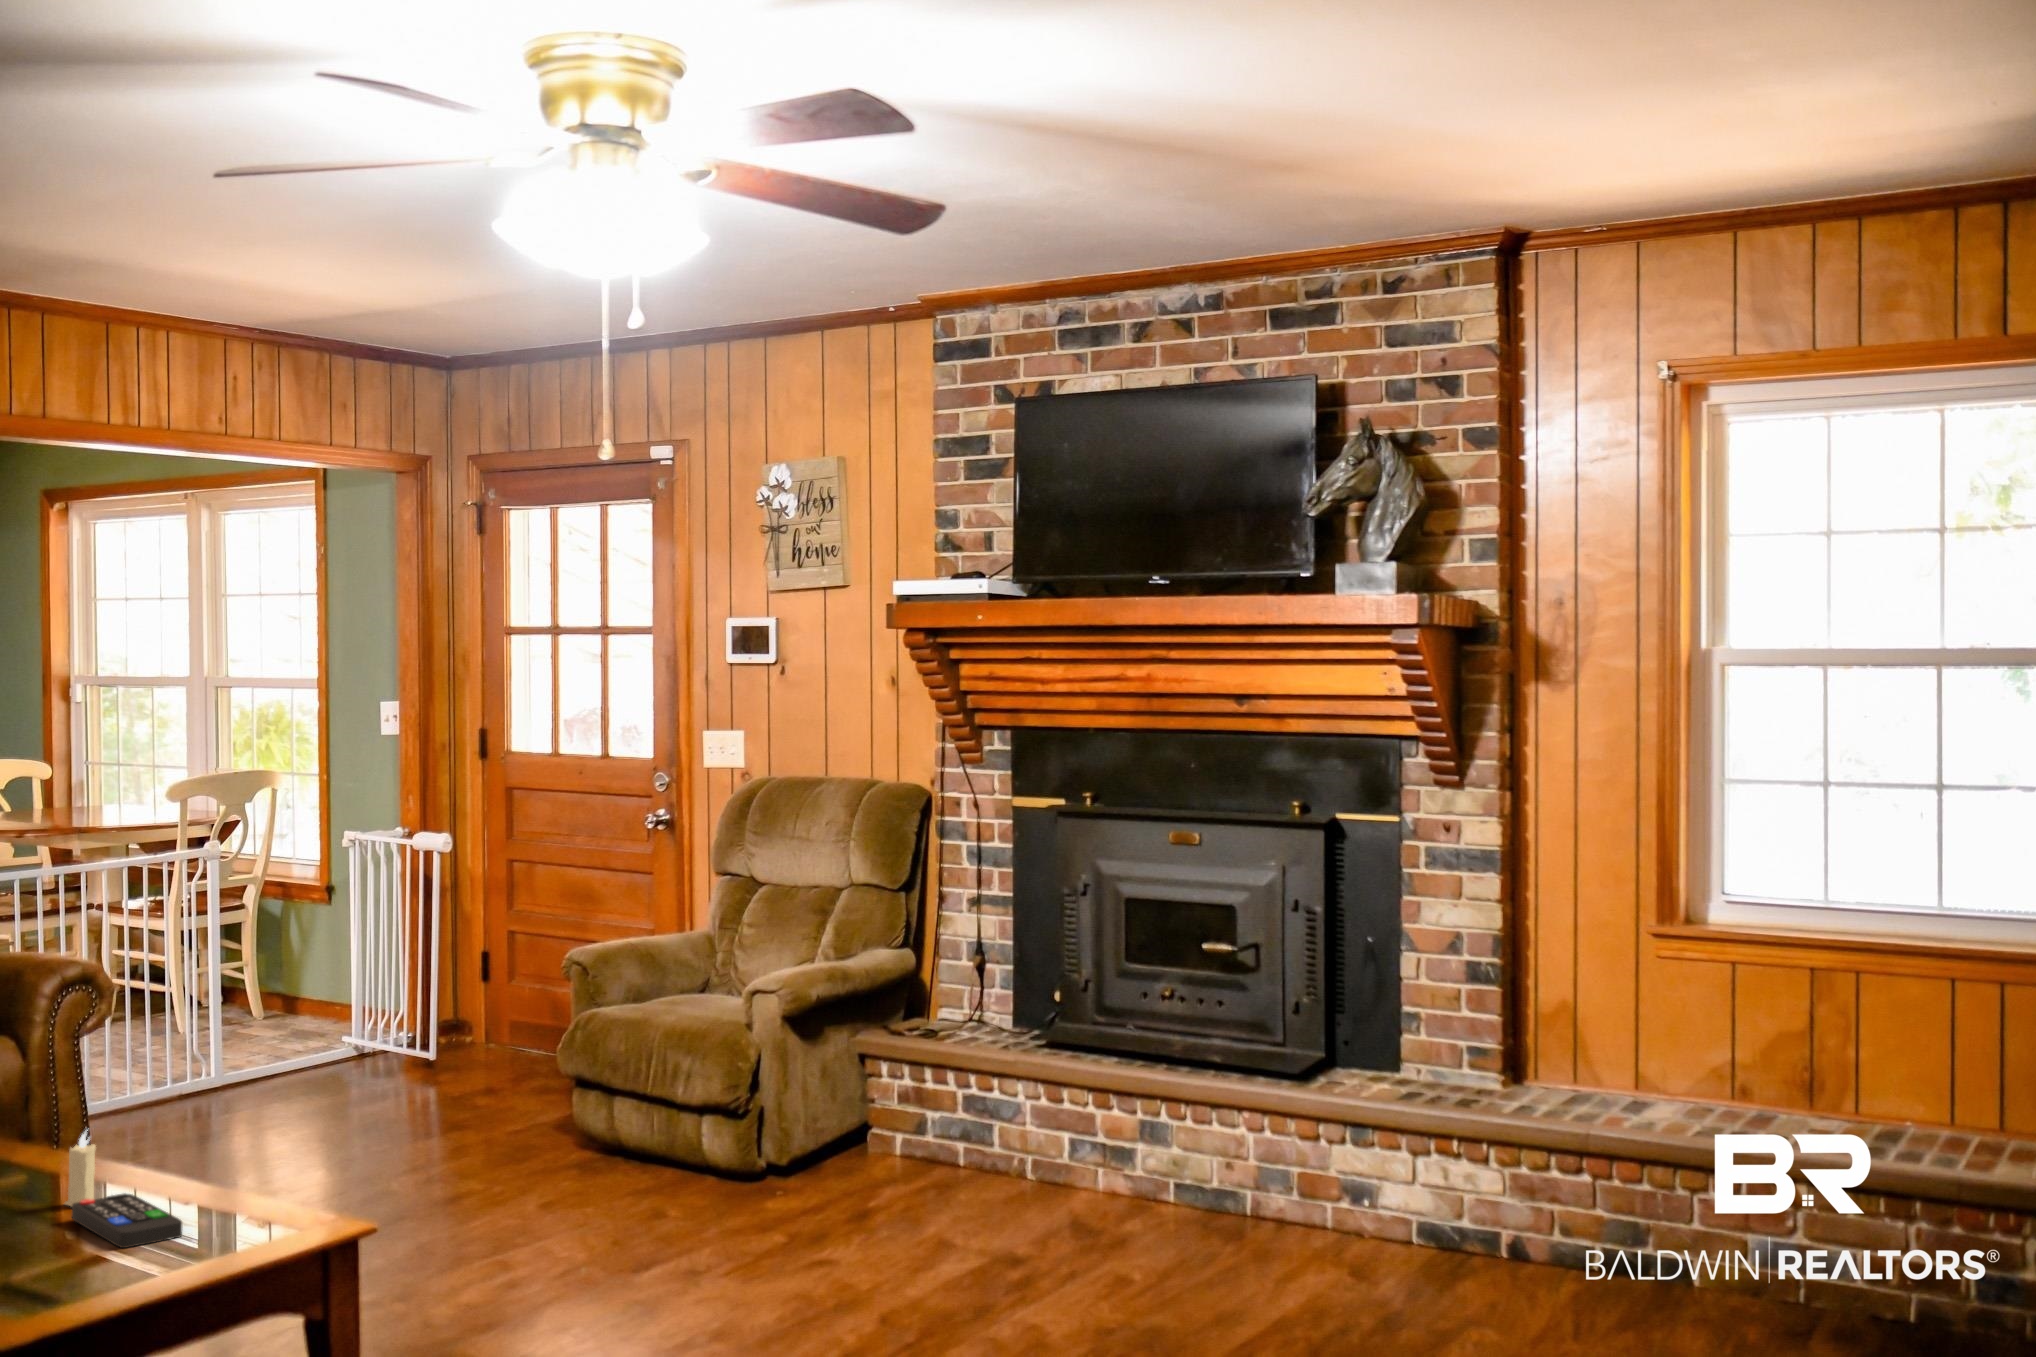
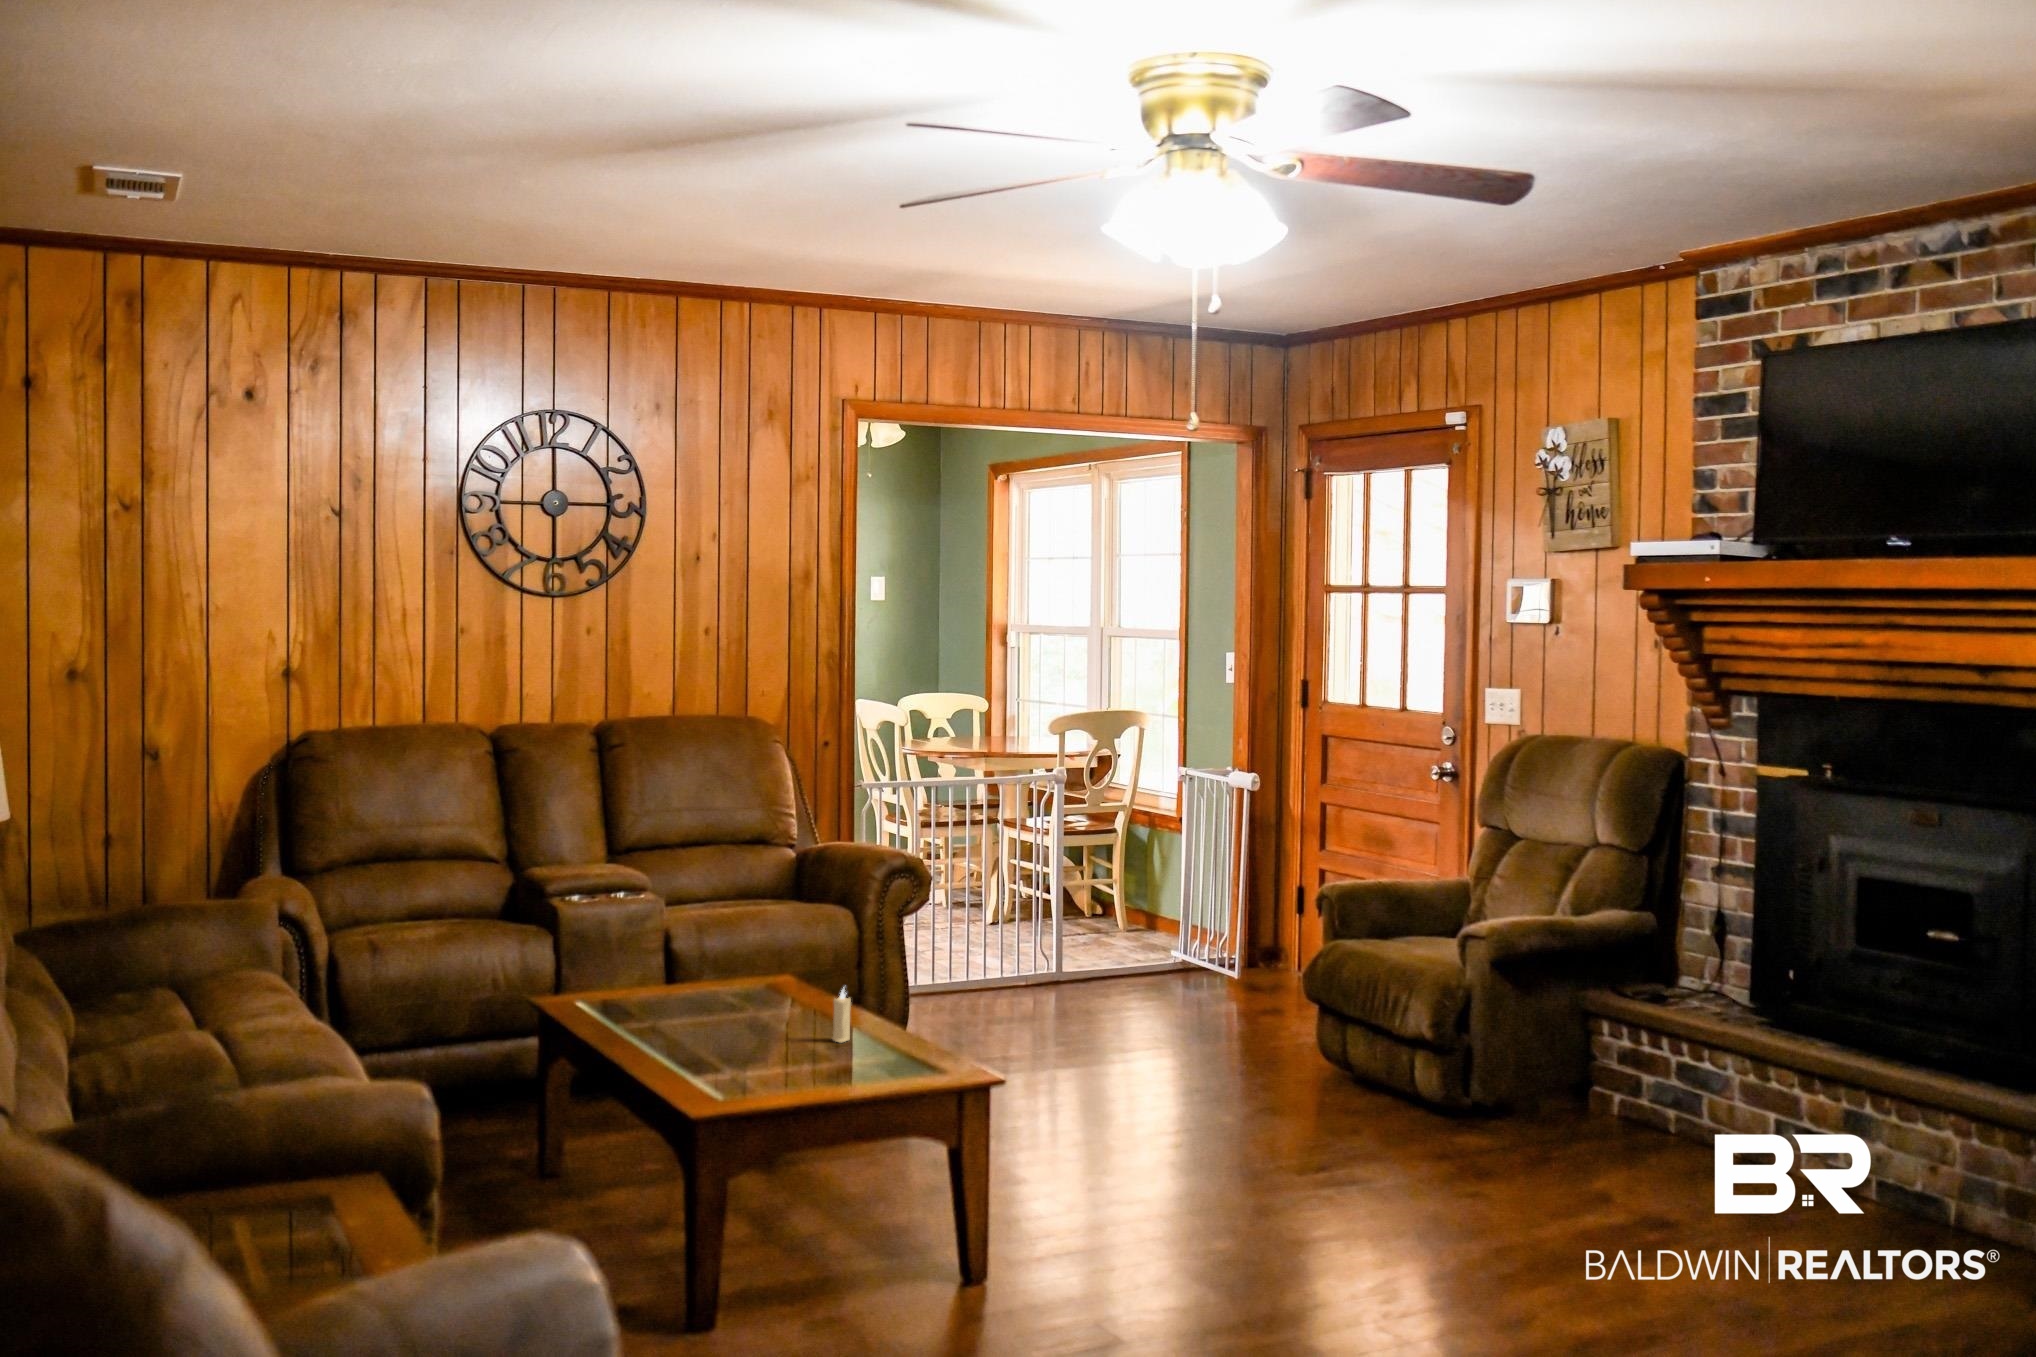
remote control: present [72,1193,182,1248] -> none [826,1036,882,1074]

